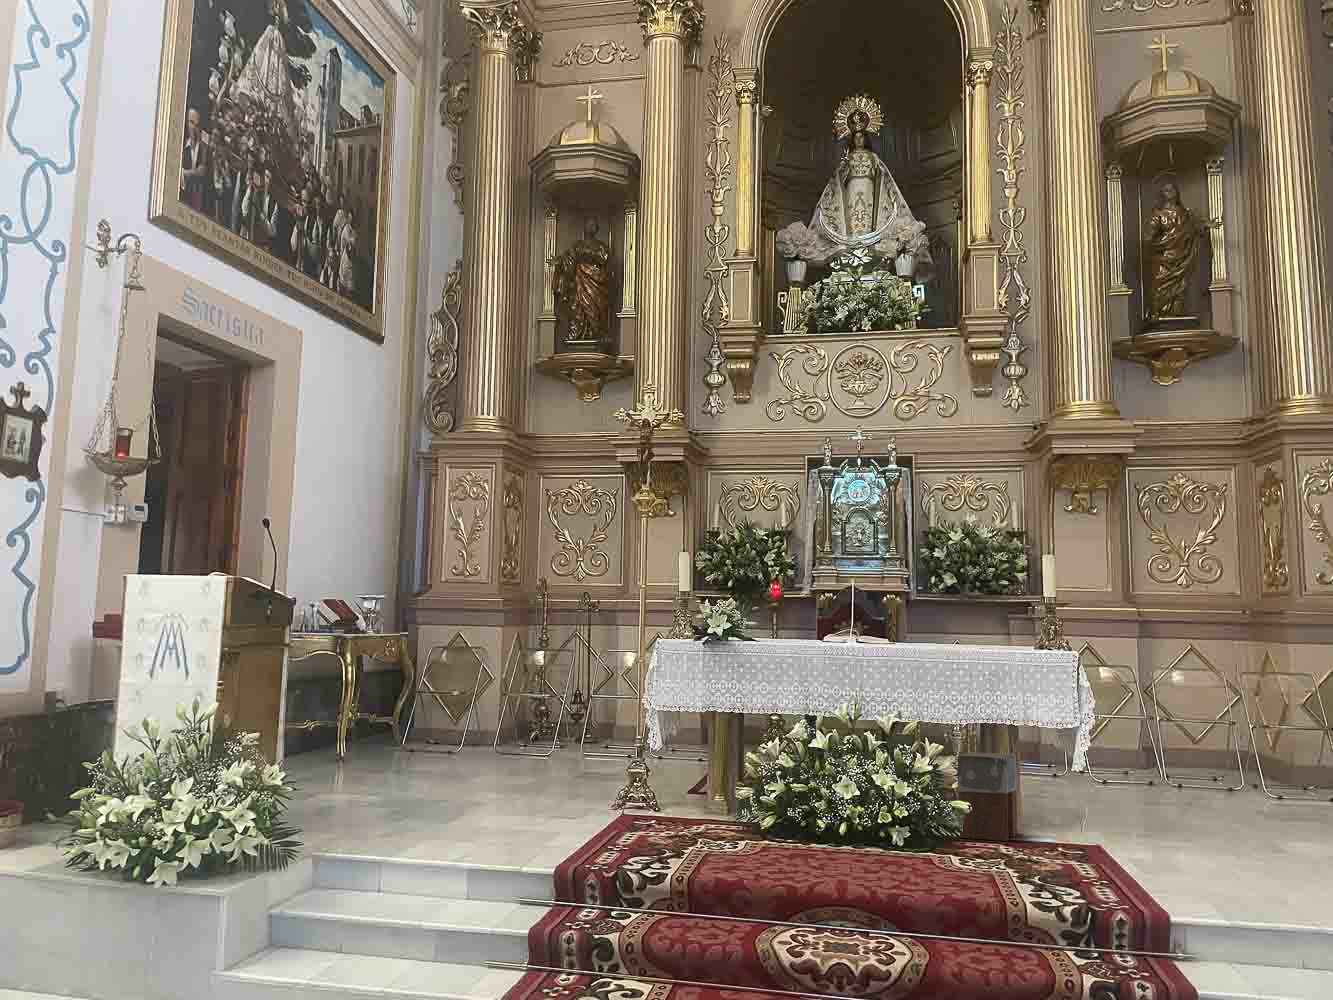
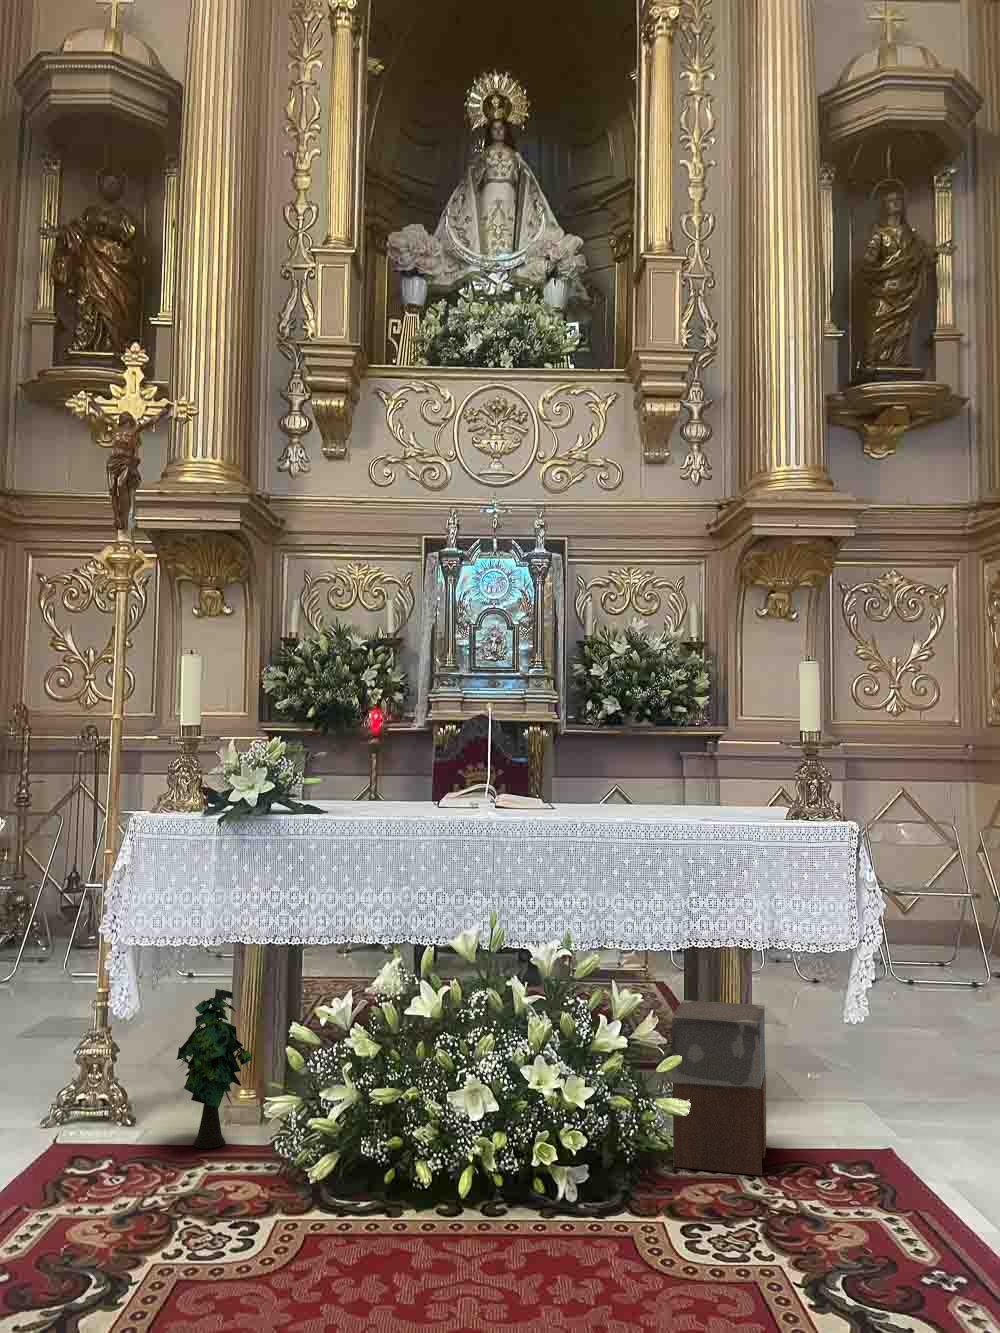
decorative plant: none [682,738,725,824] -> present [176,989,252,1149]

